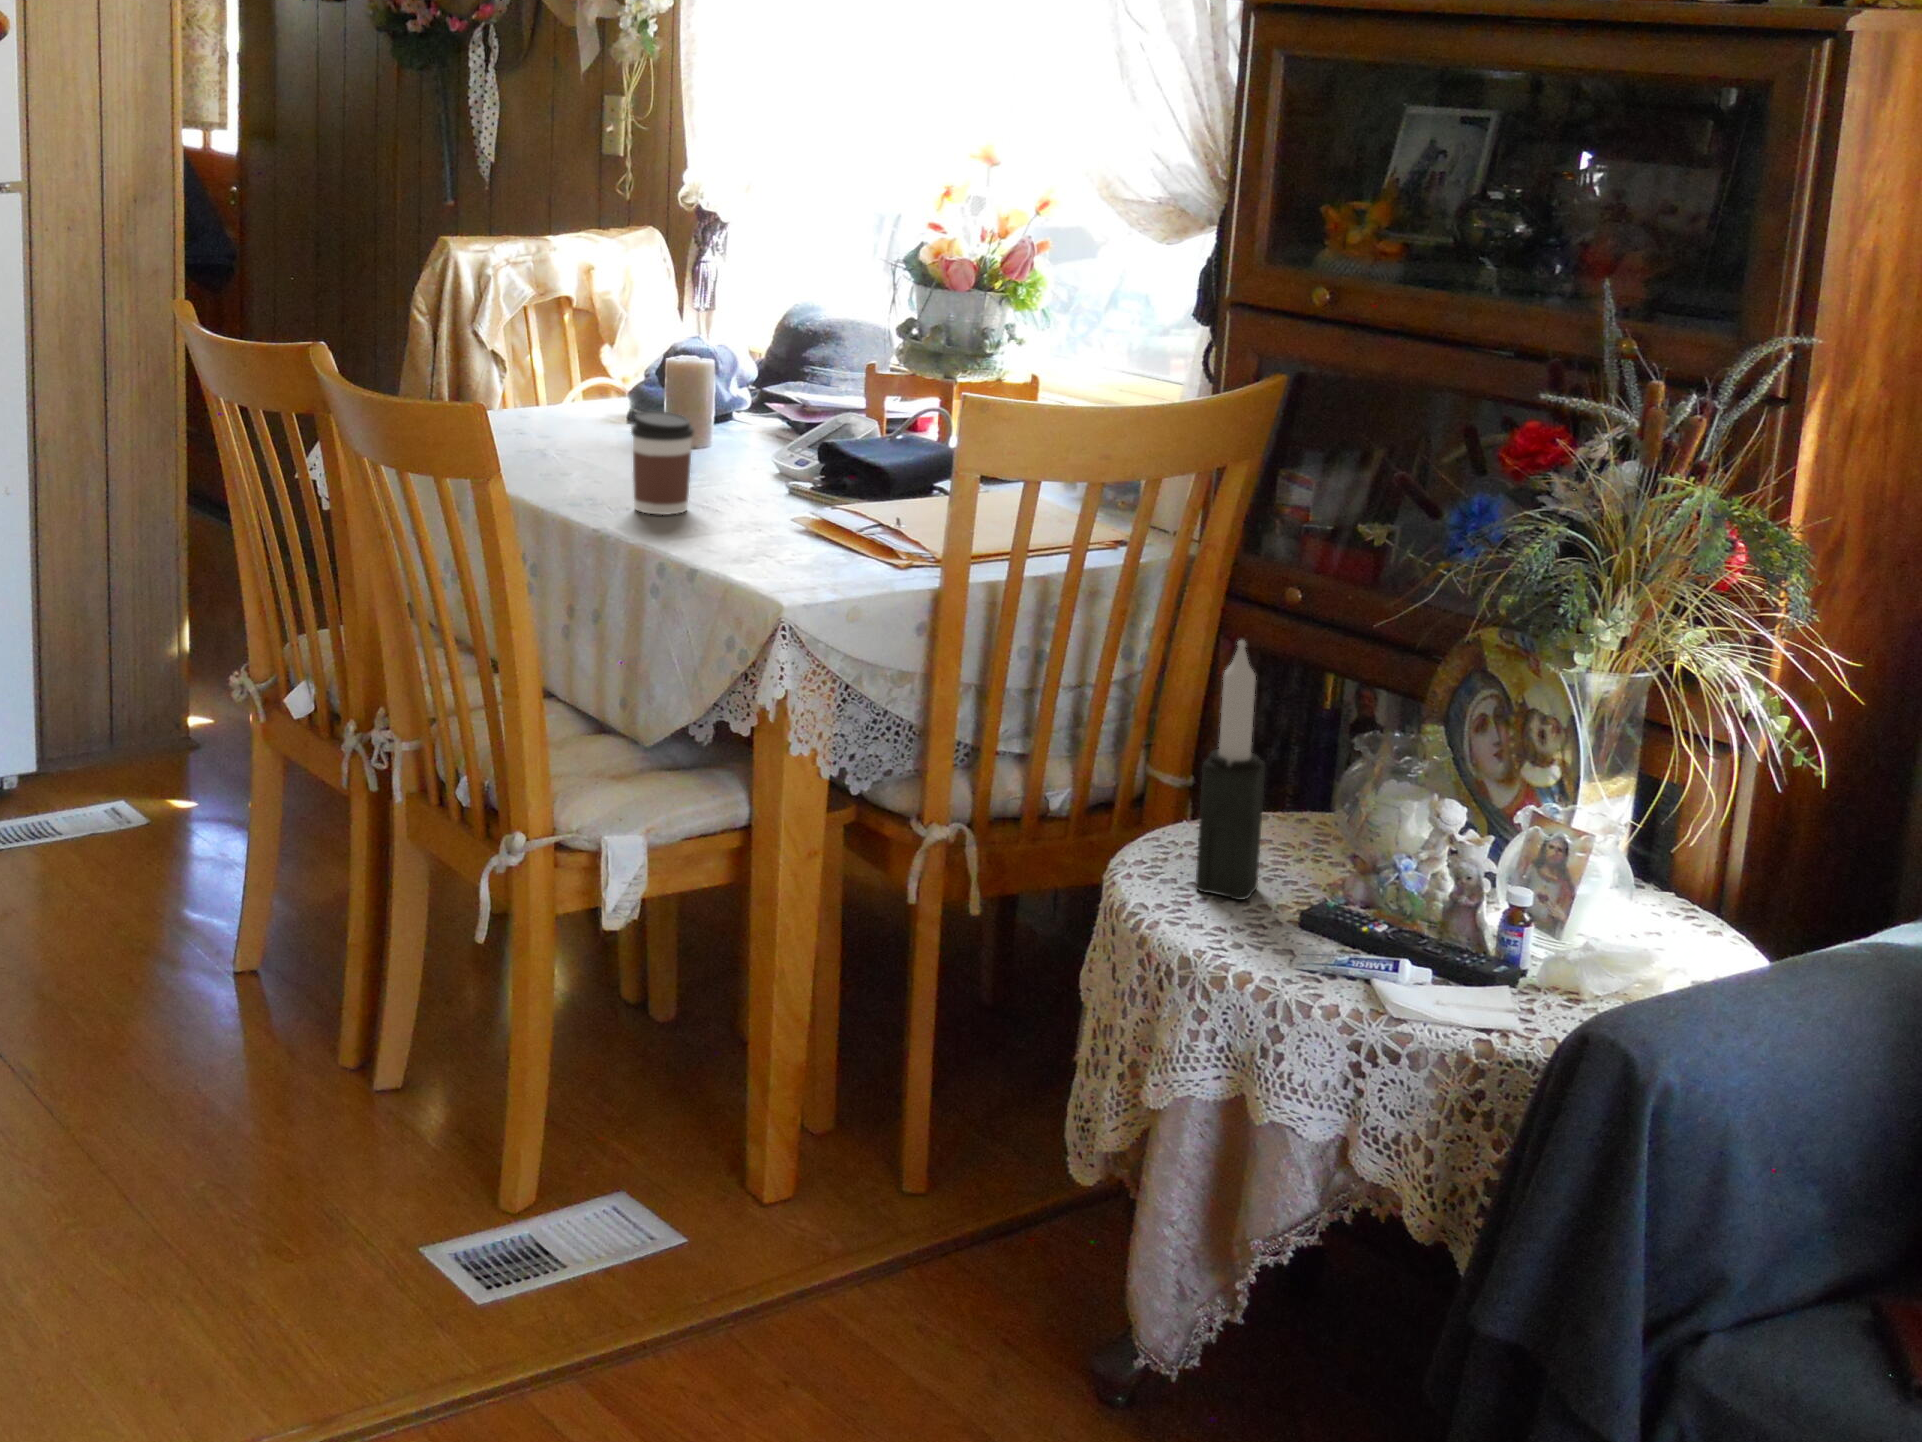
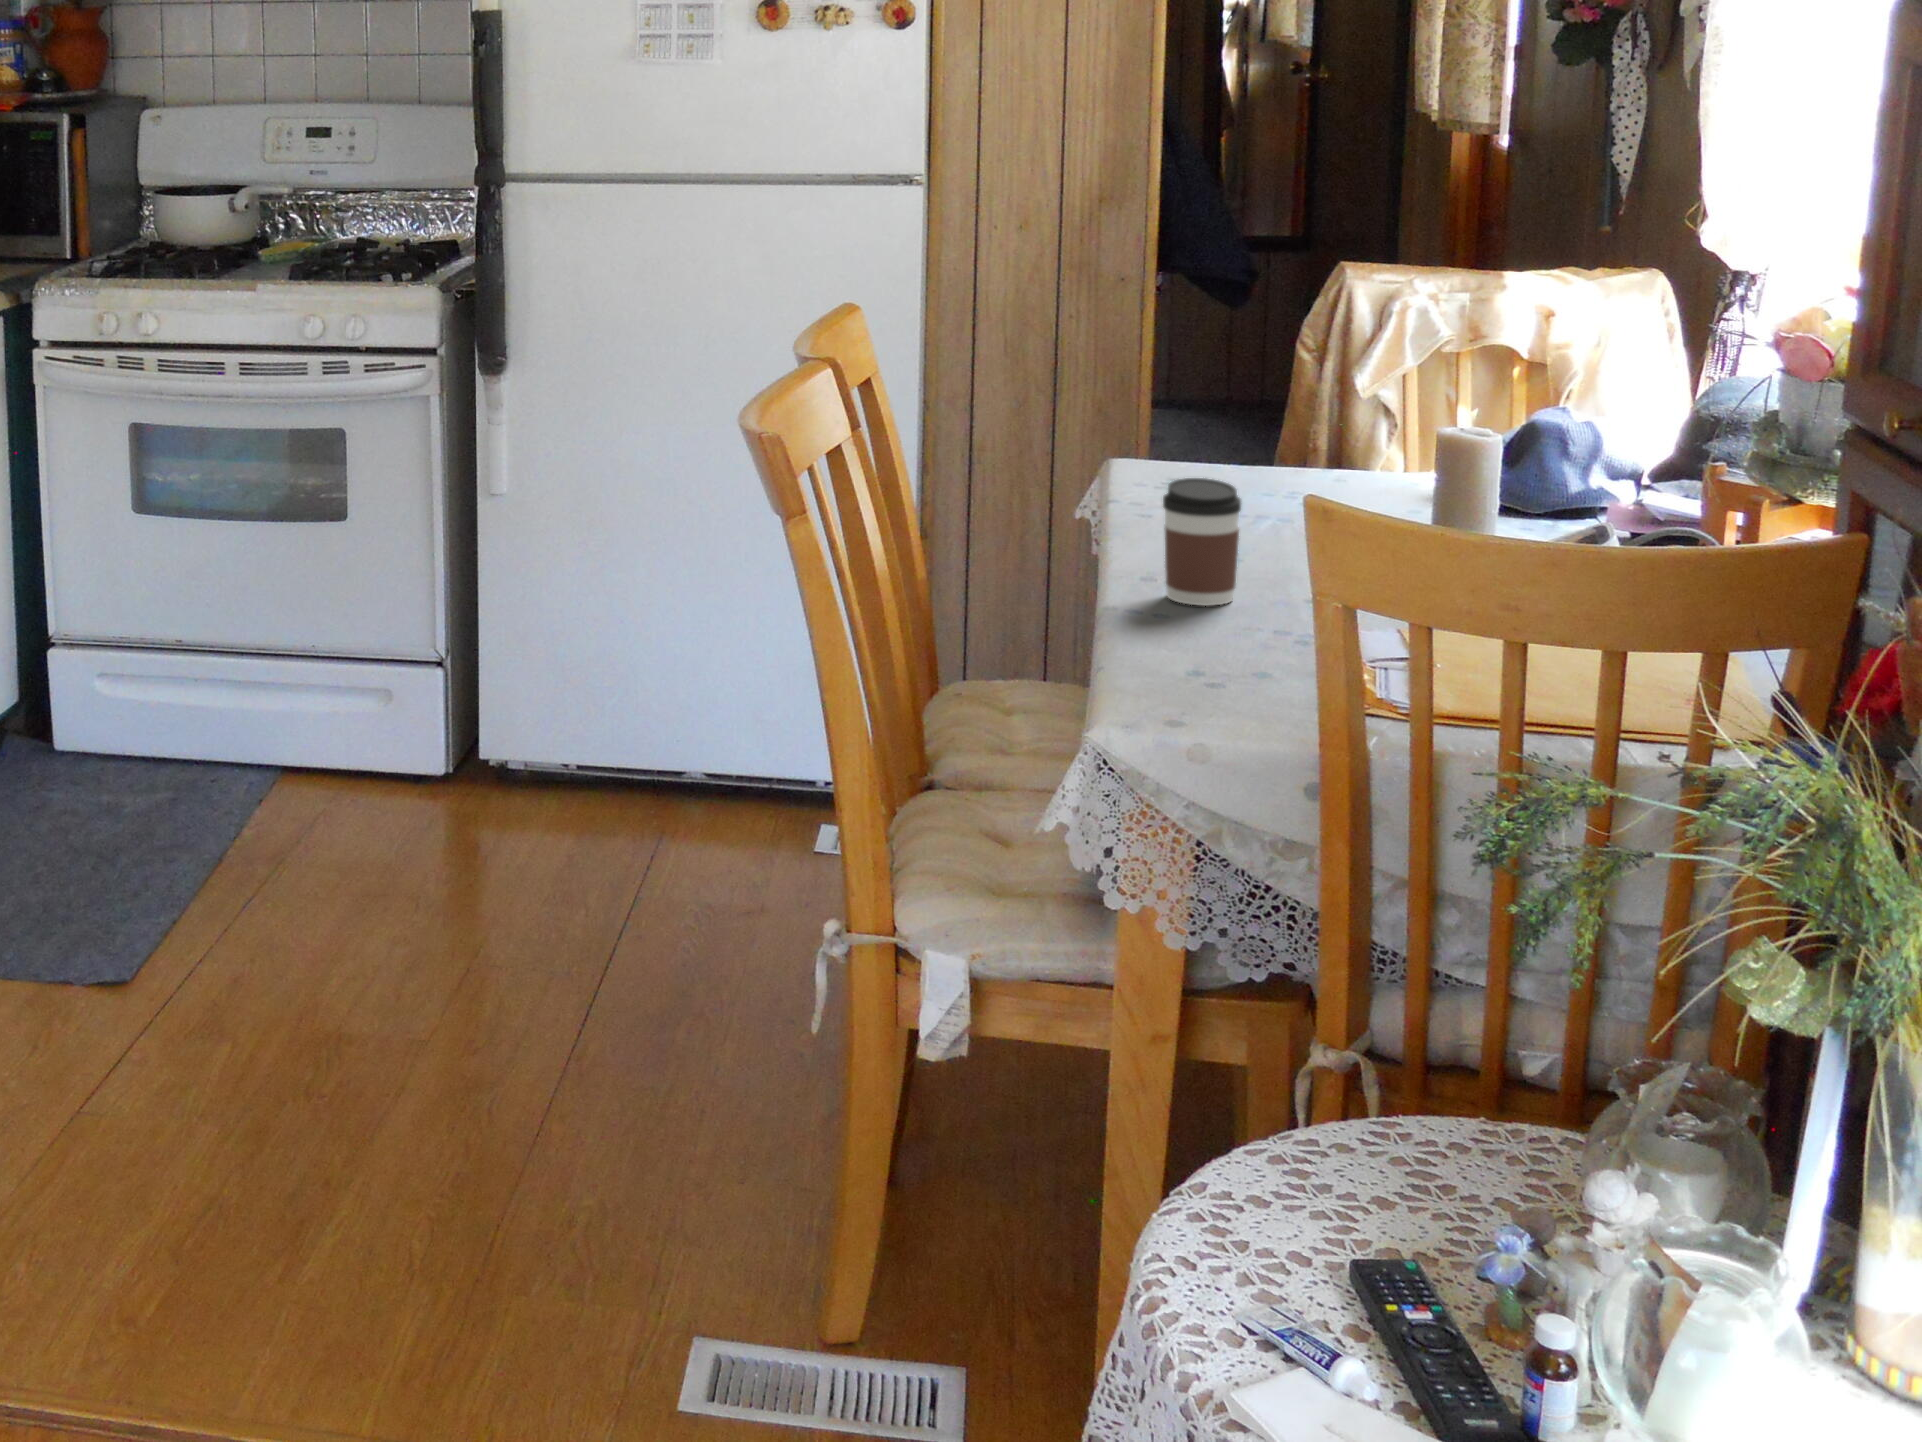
candle: present [1195,640,1265,900] -> none [1307,863,1404,1217]

